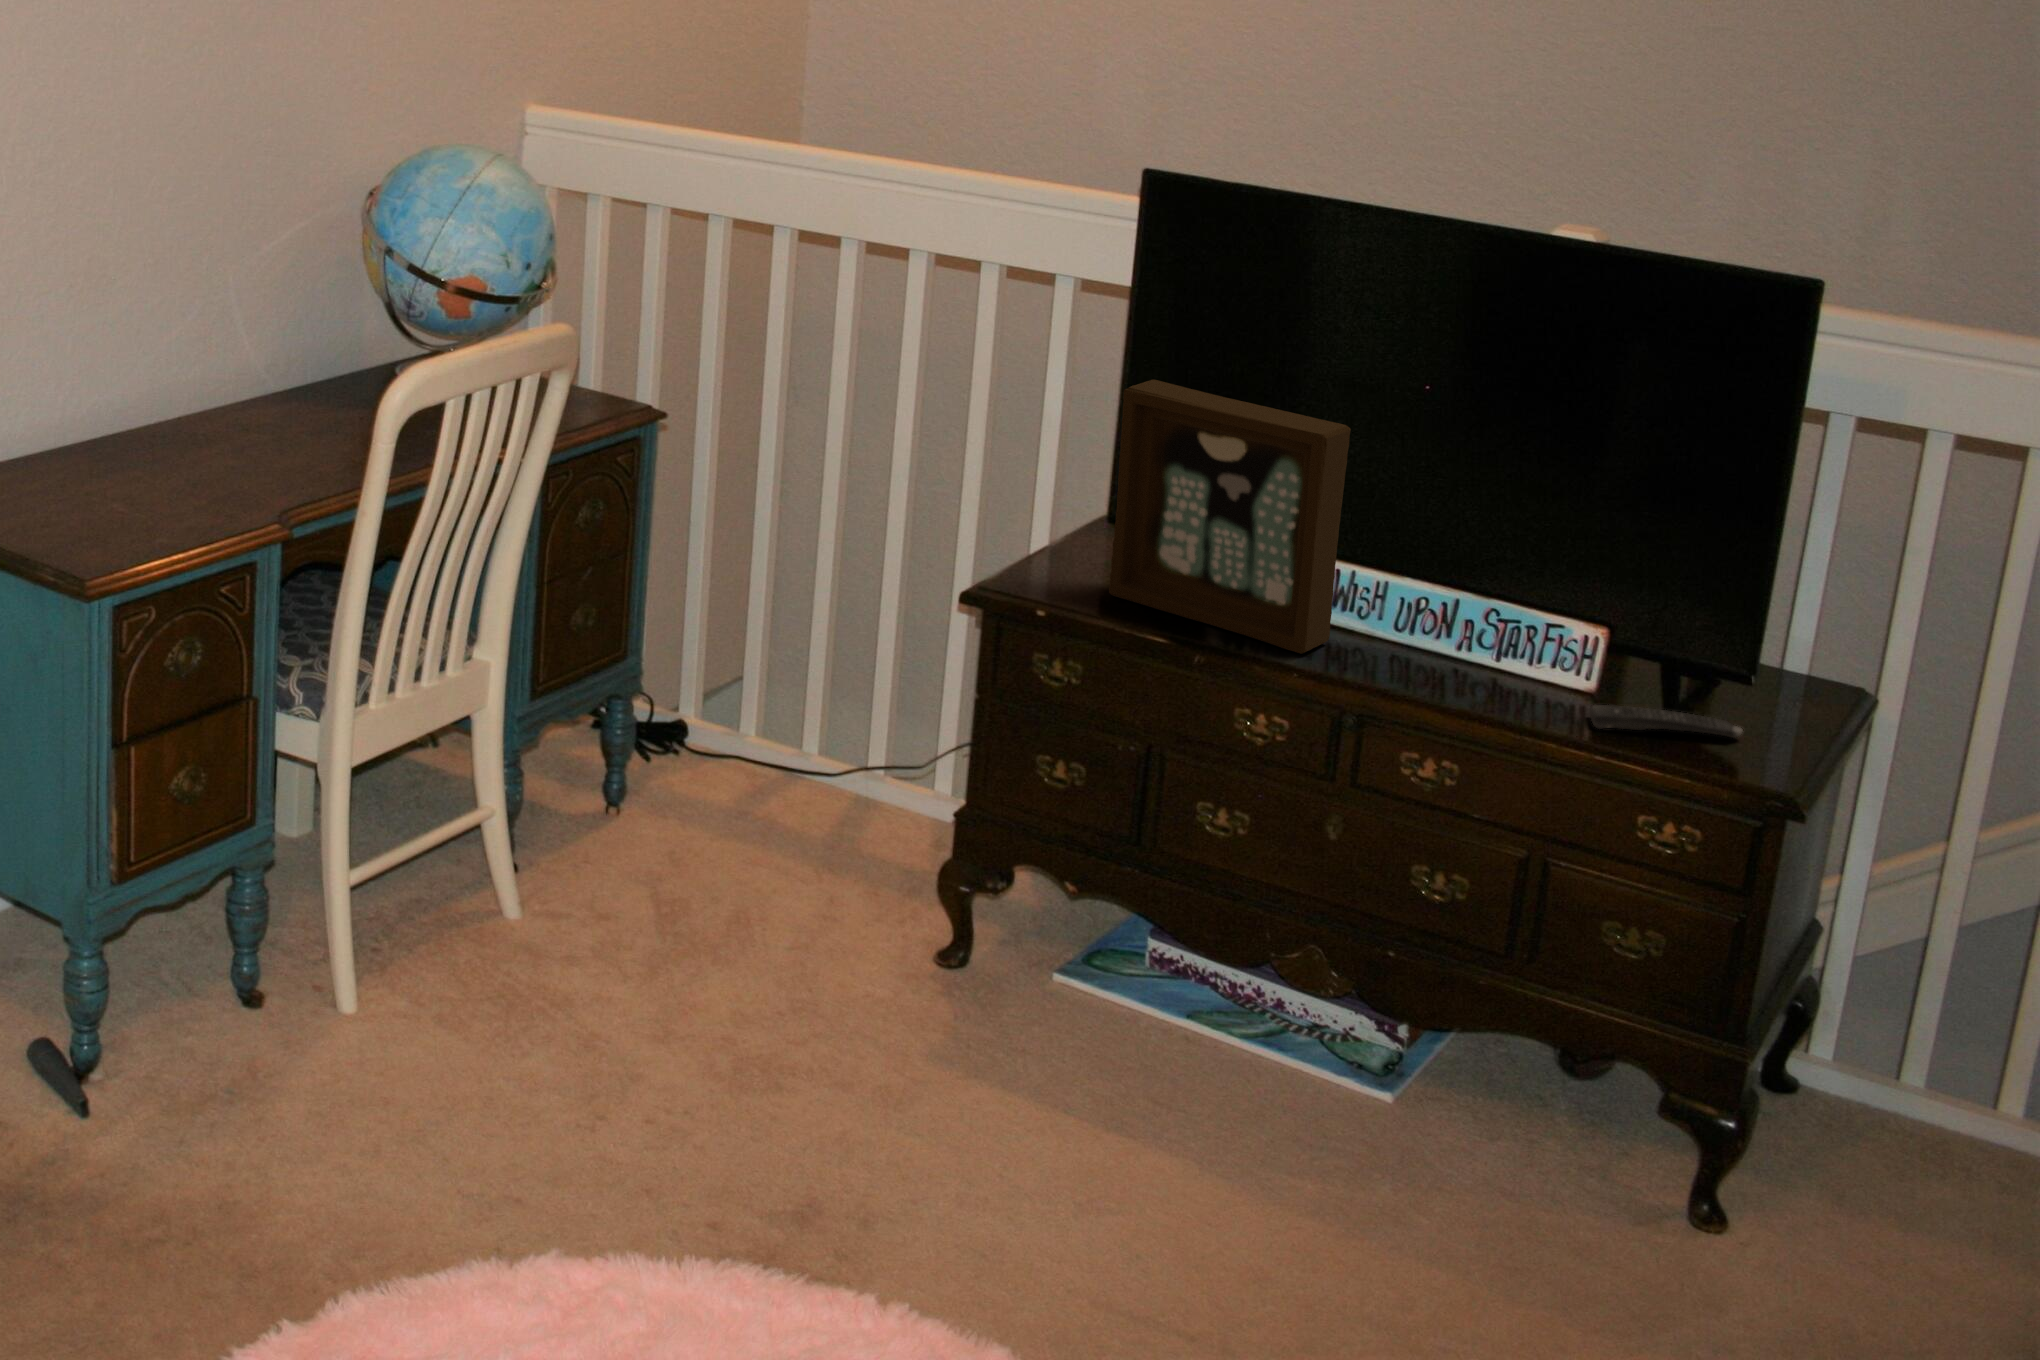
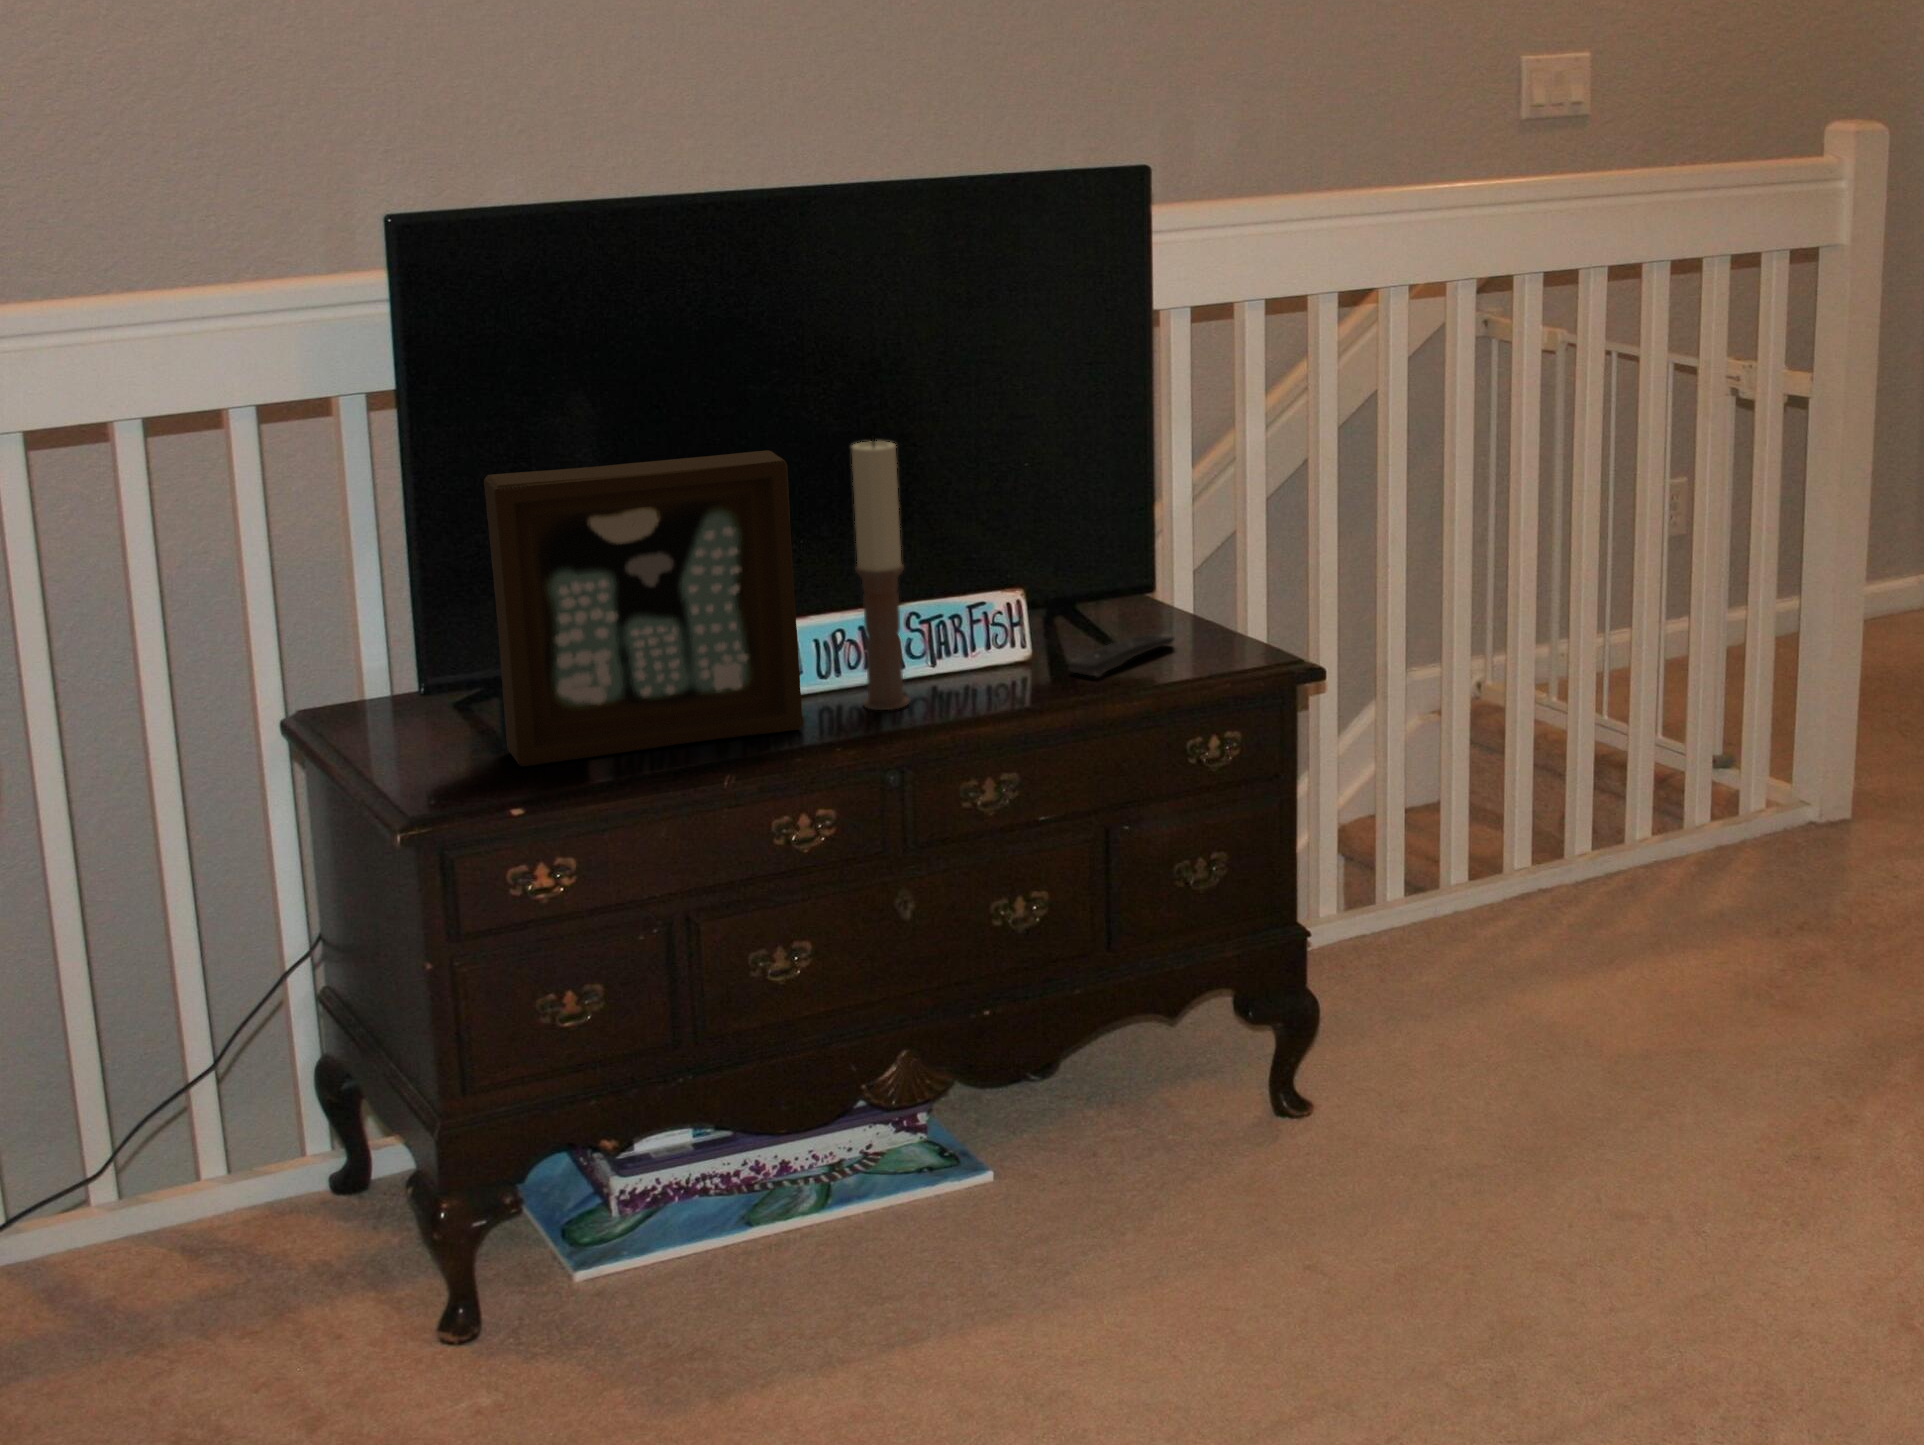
candle: none [1385,441,1449,676] -> present [852,439,909,710]

